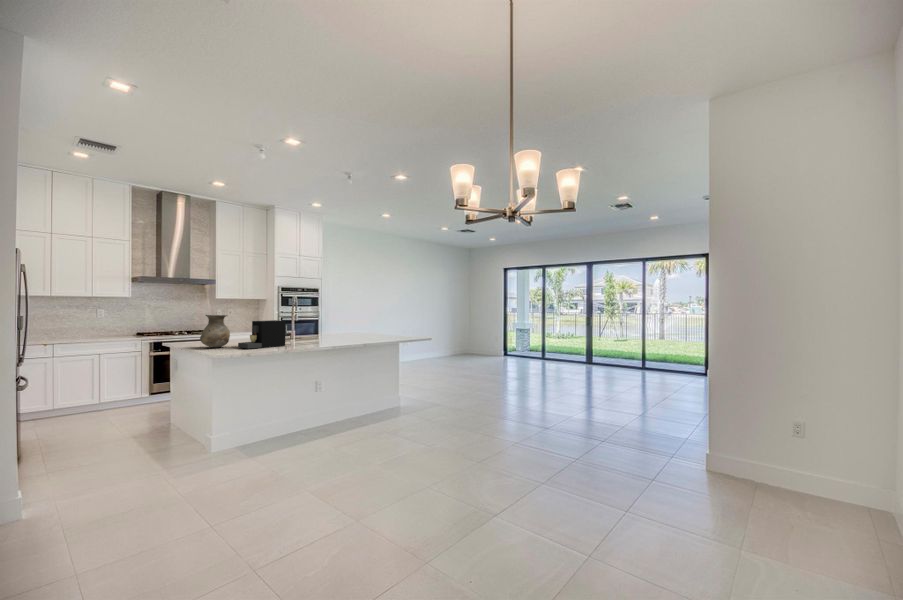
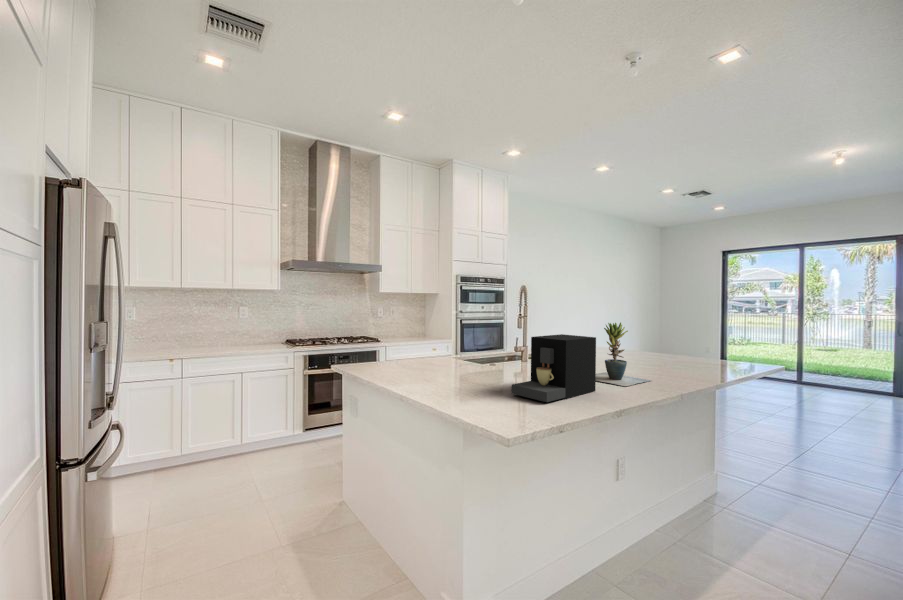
potted plant: none [292,314,327,344] -> present [596,323,650,386]
vase: present [200,315,230,347] -> none [434,322,488,392]

